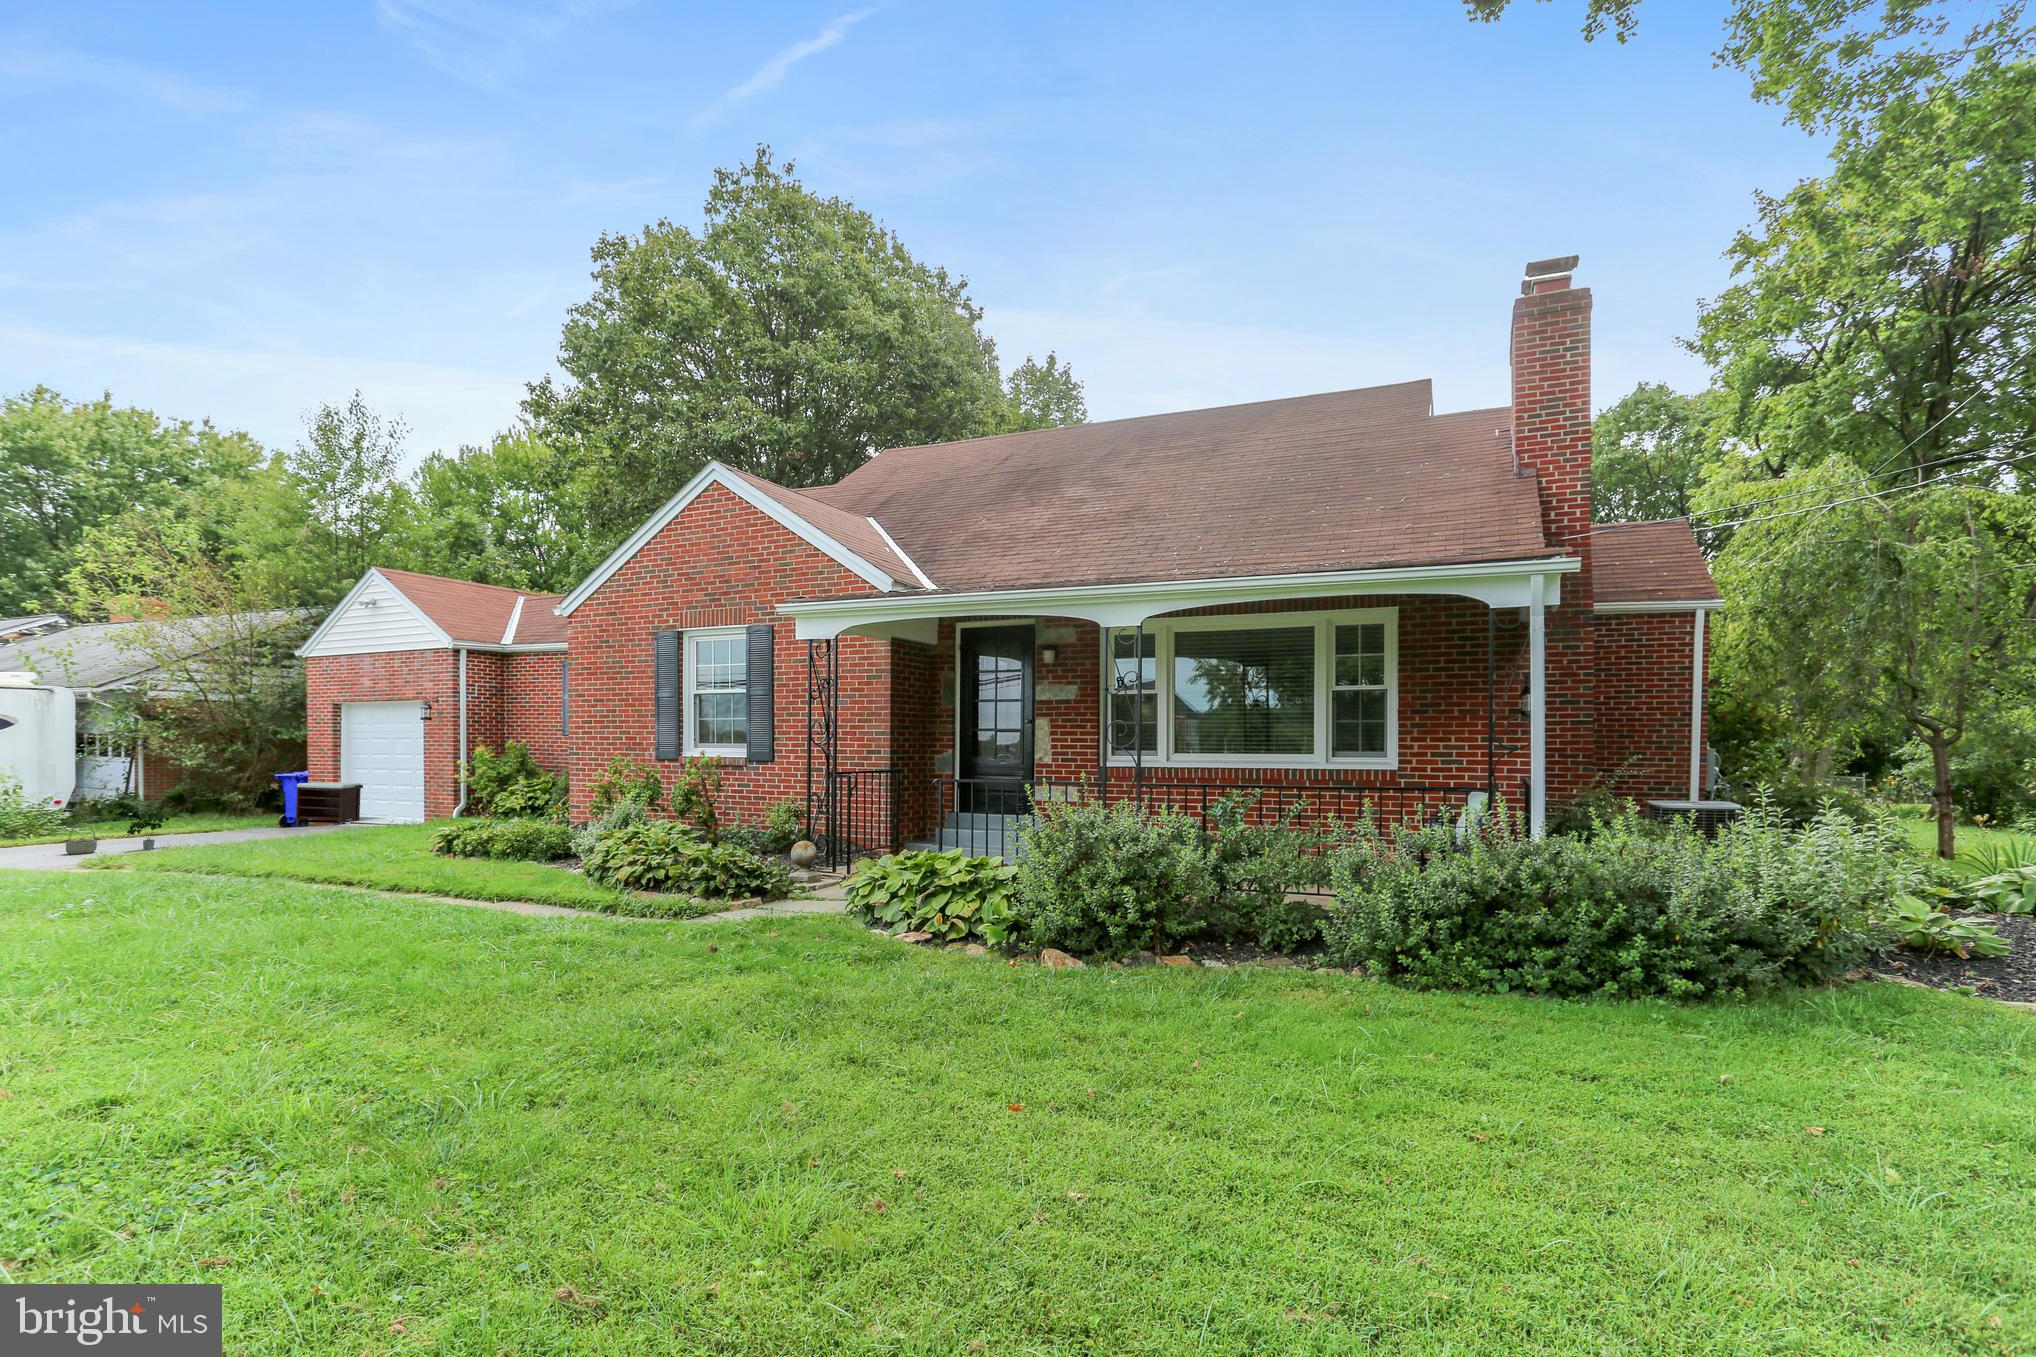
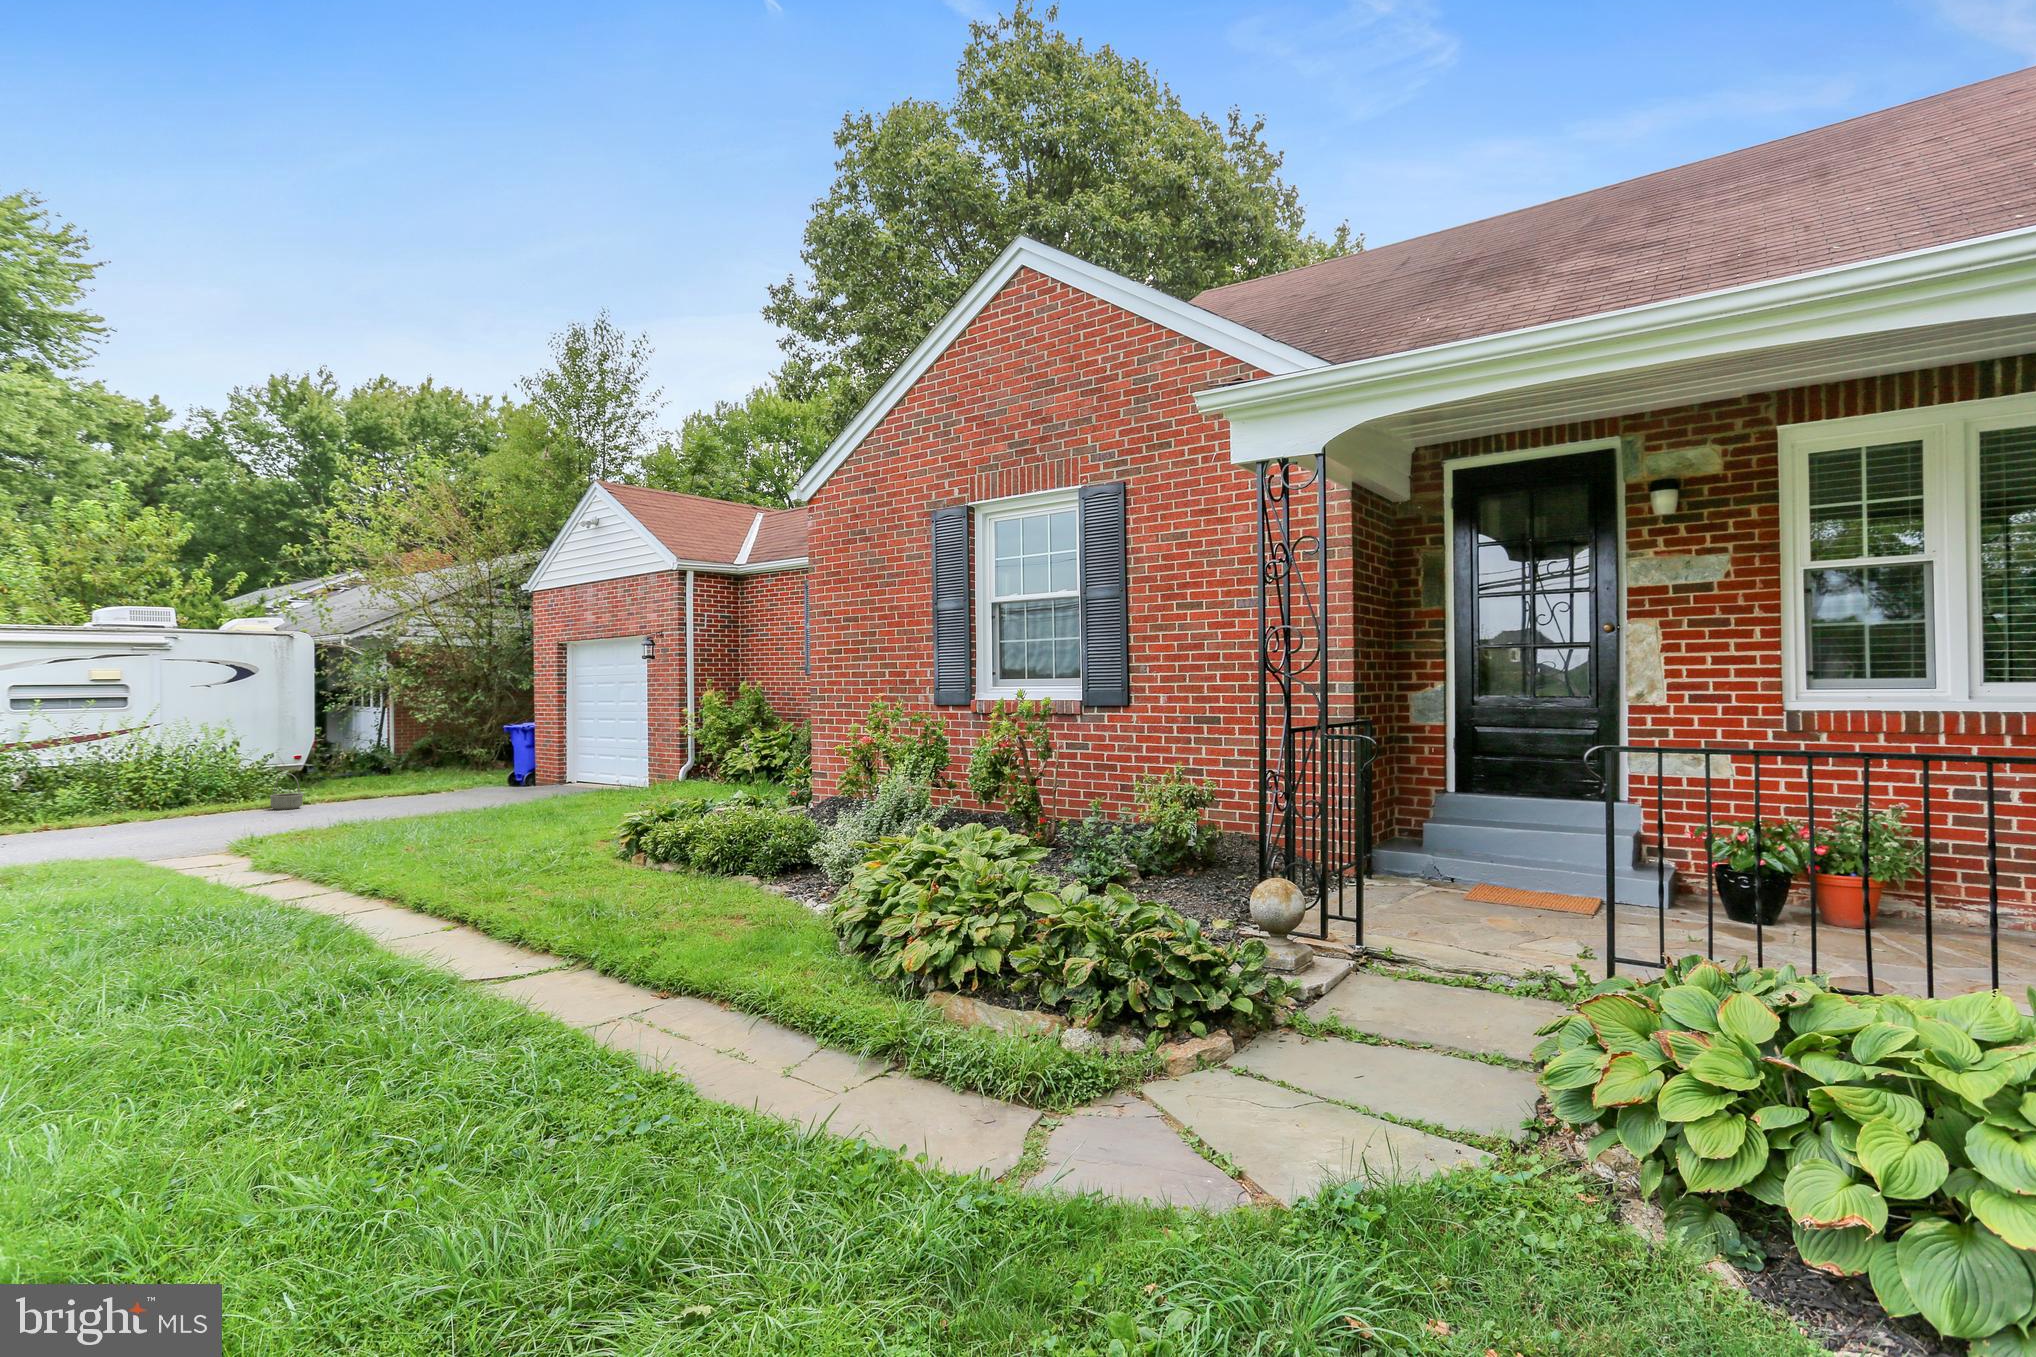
bench: present [295,782,363,823] -> none [523,734,591,781]
potted plant: present [127,812,169,850] -> none [331,762,377,807]

